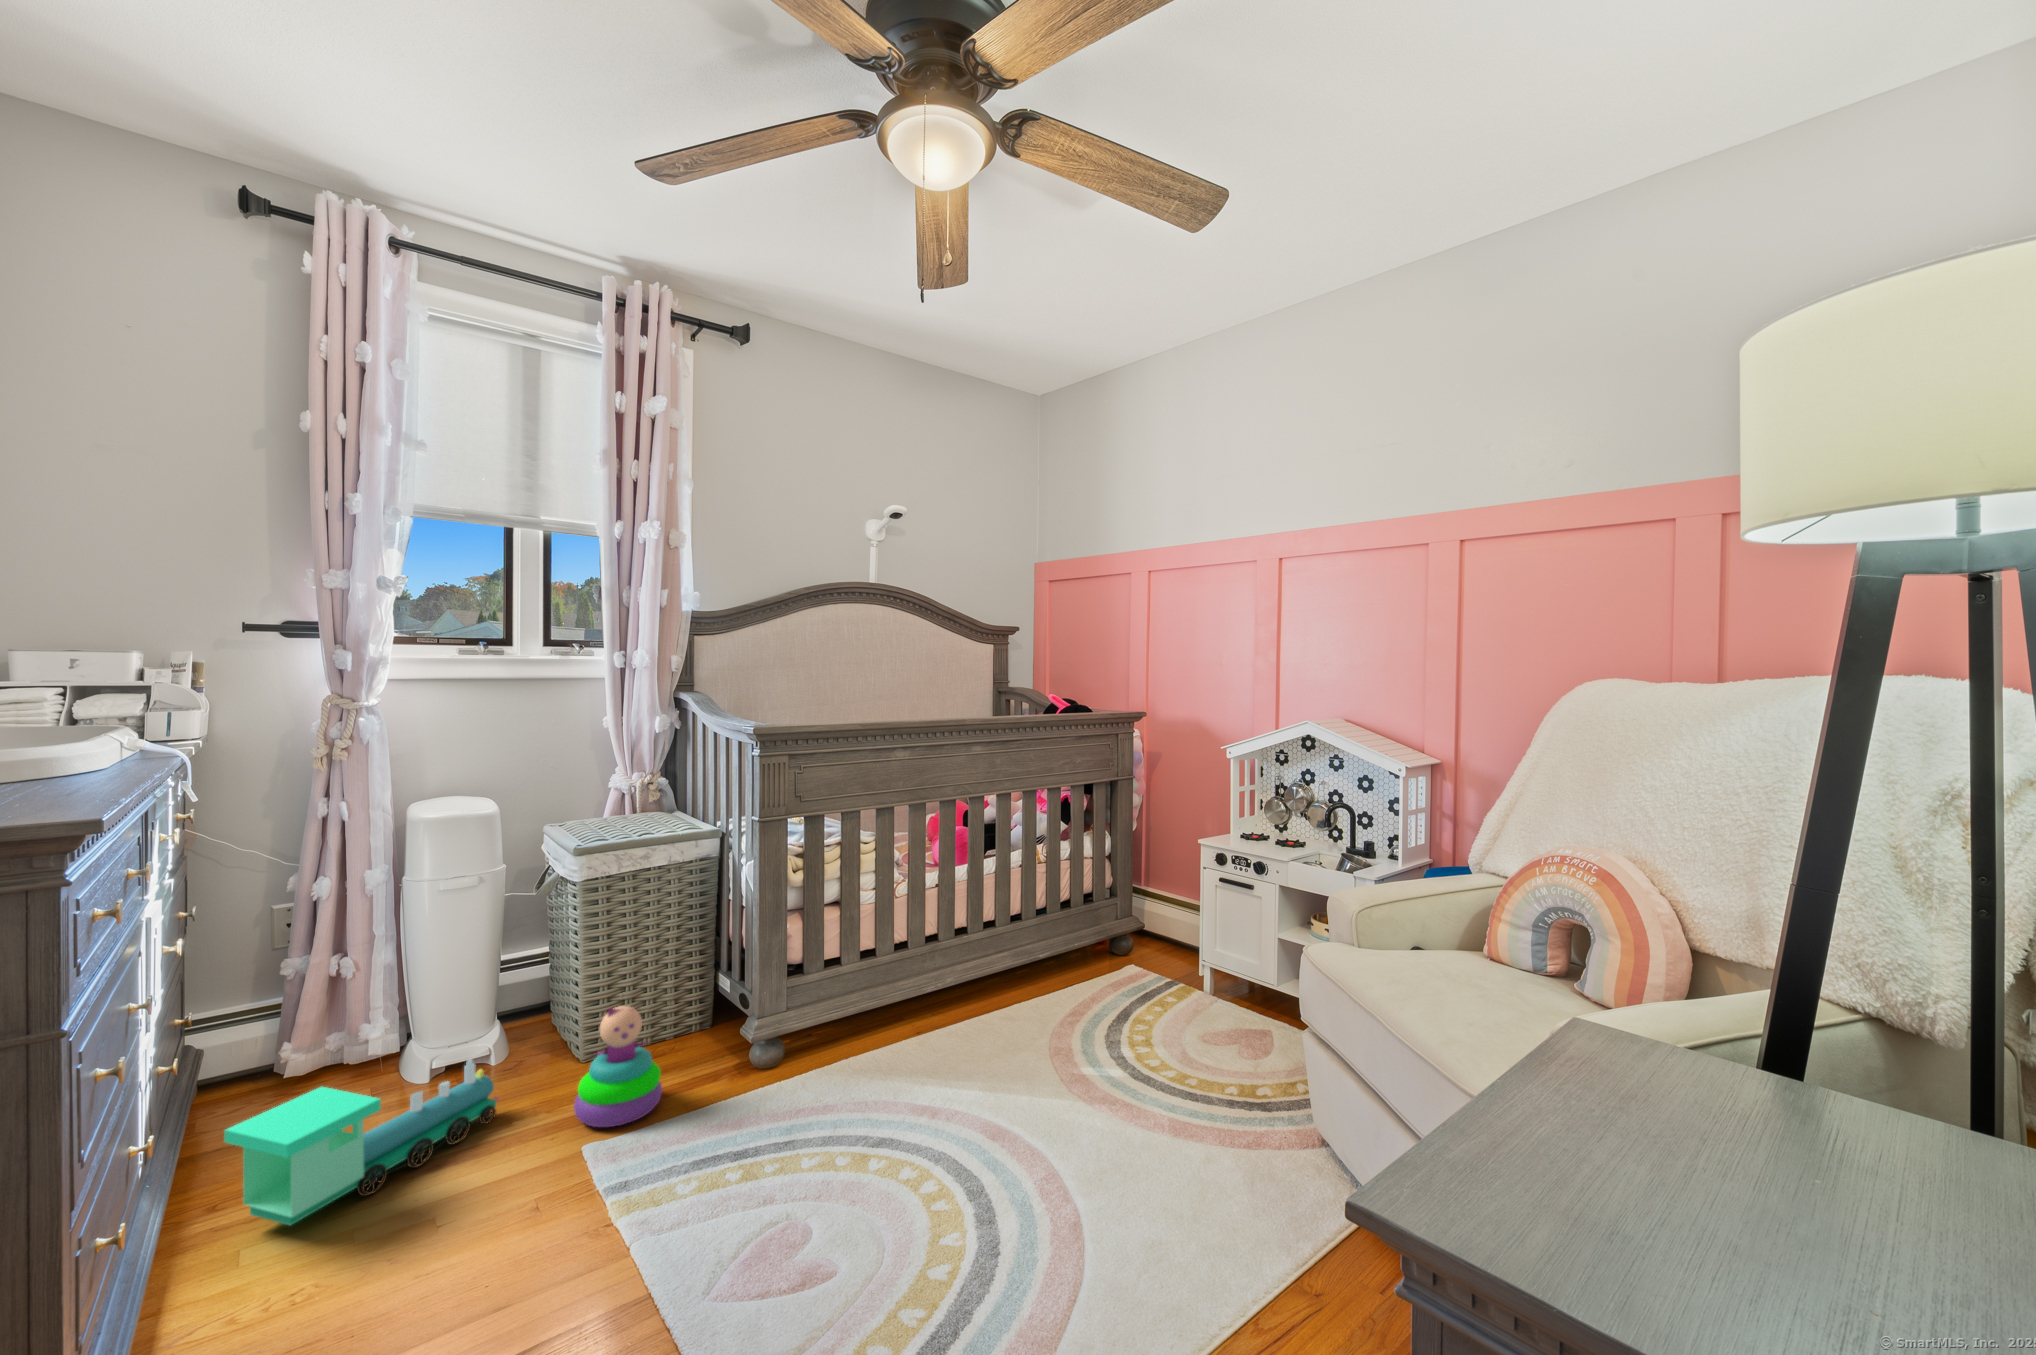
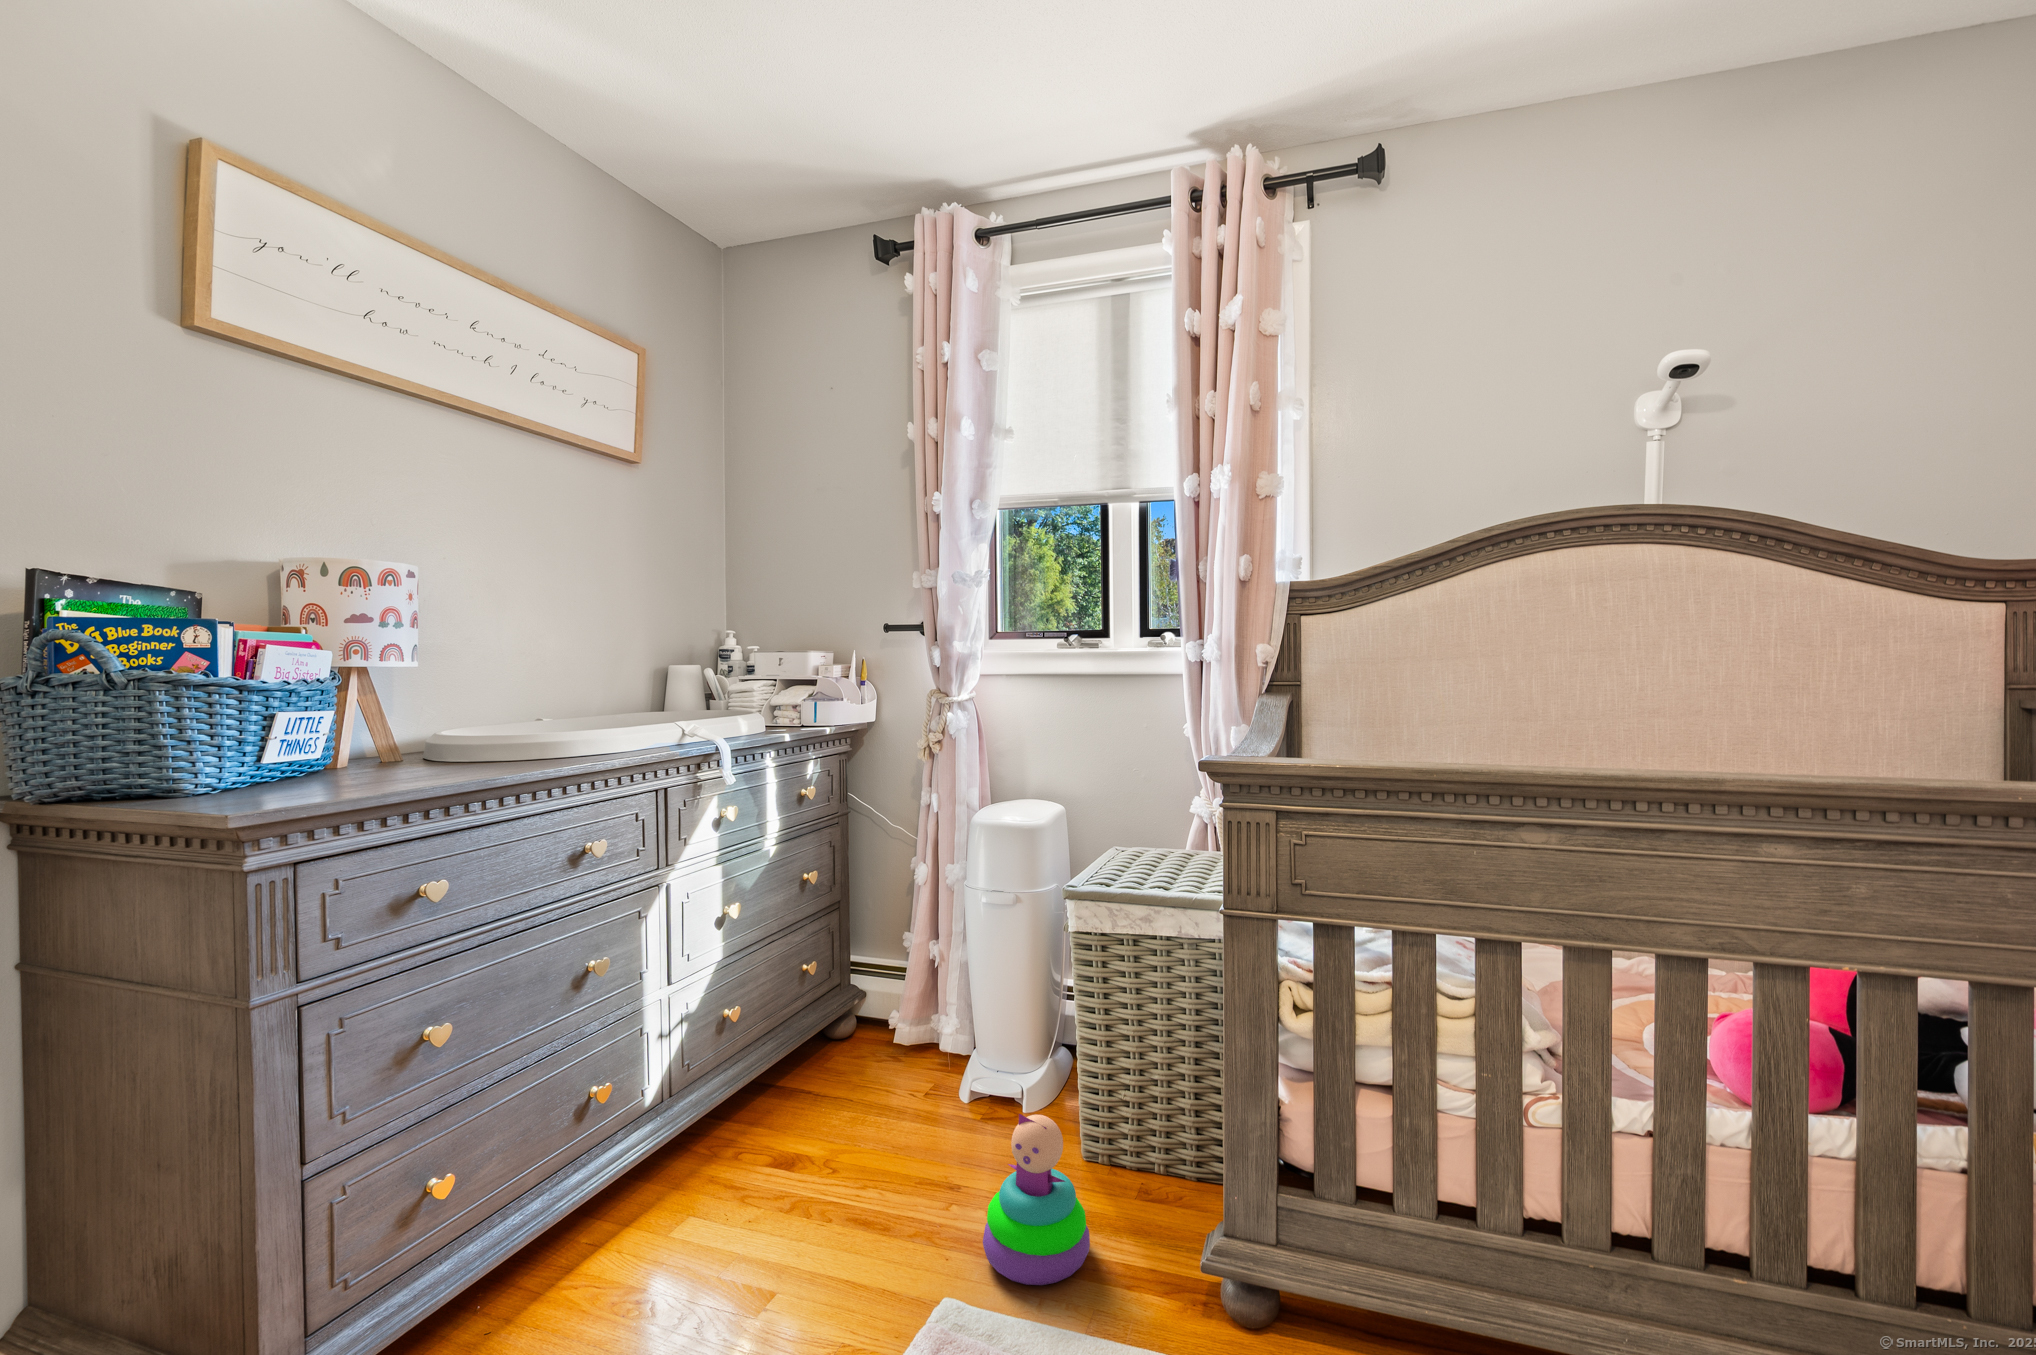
toy train: present [224,1059,499,1225] -> none [706,1077,958,1211]

